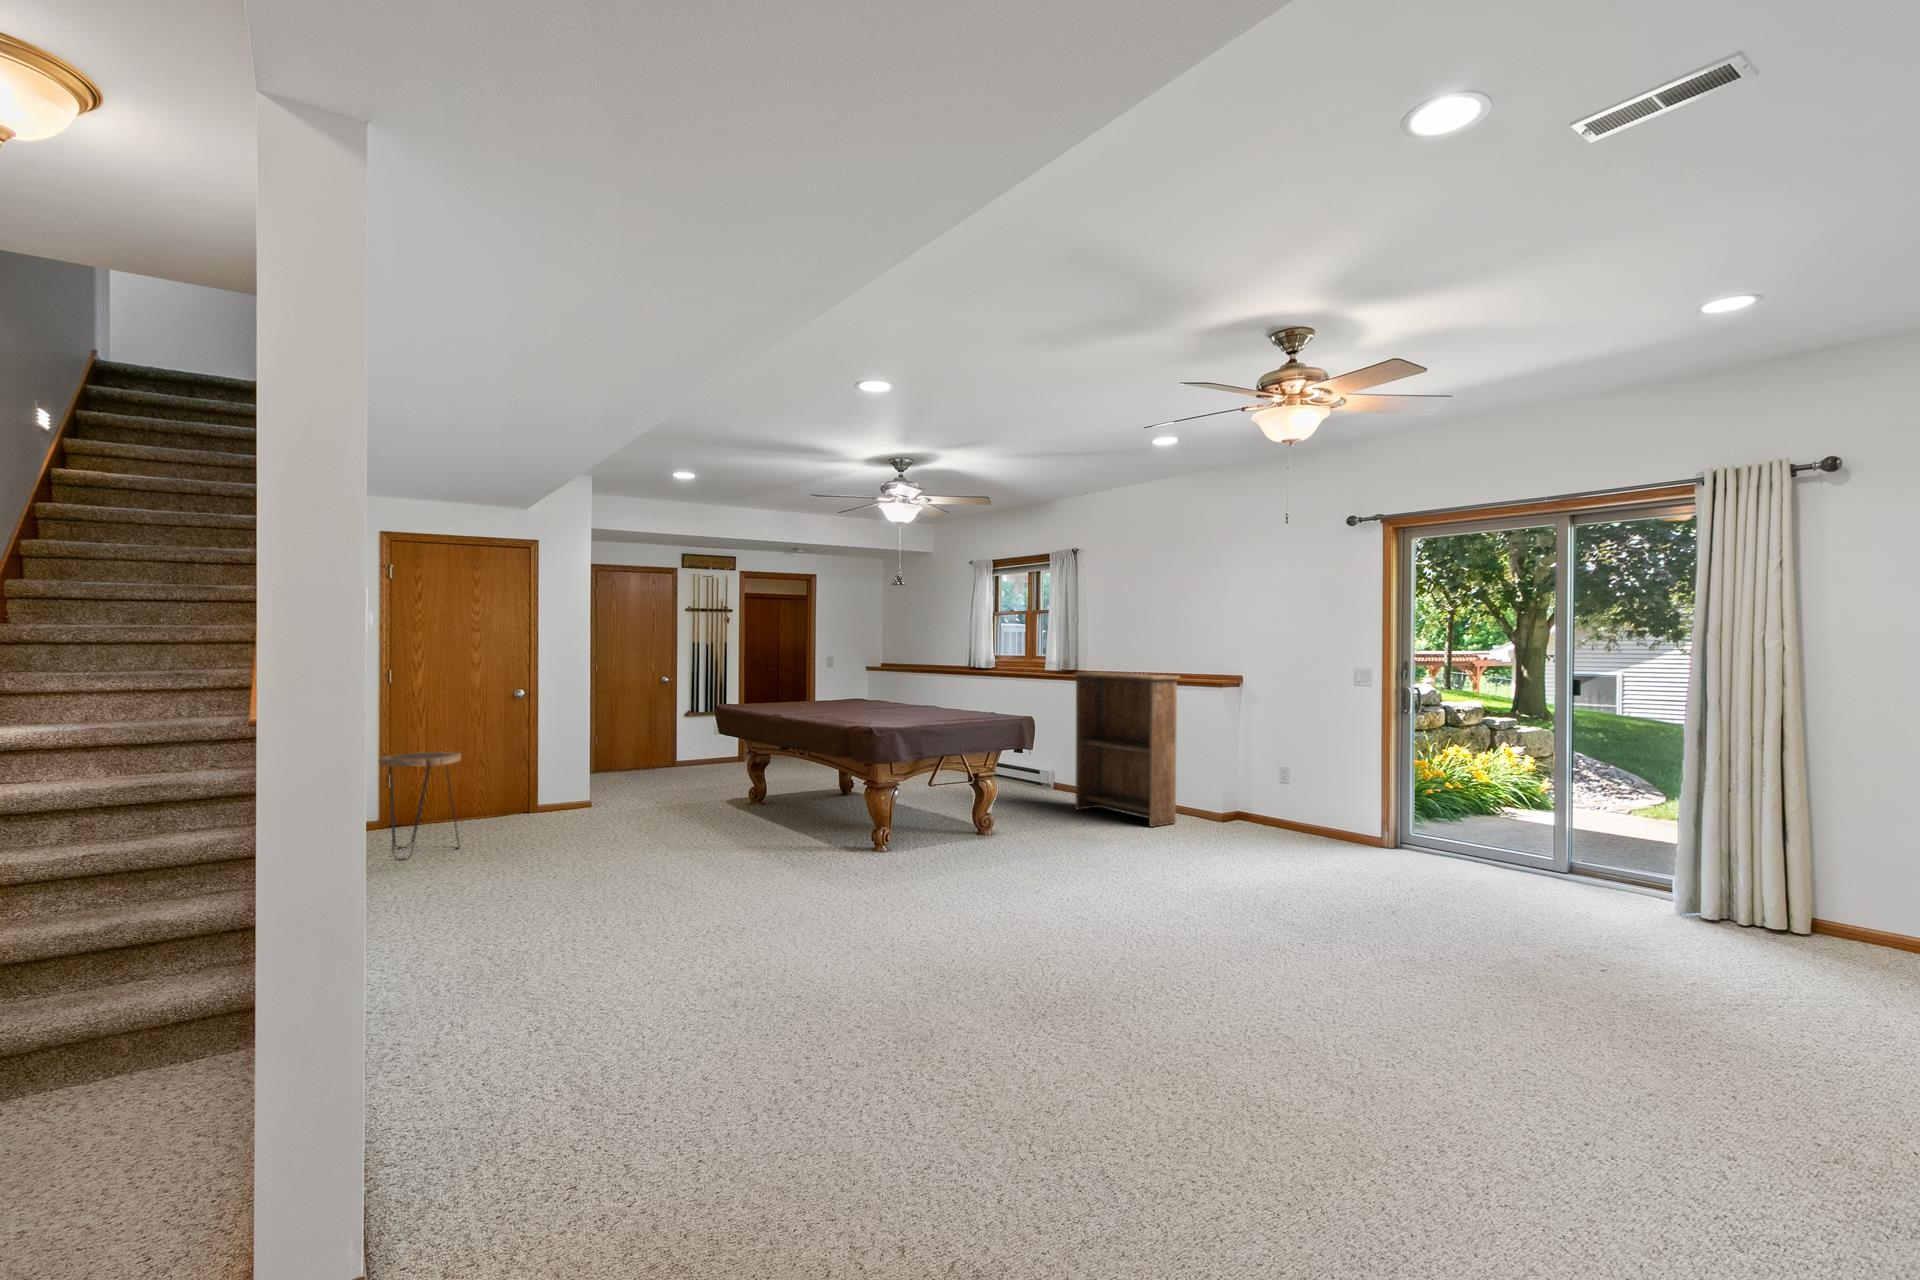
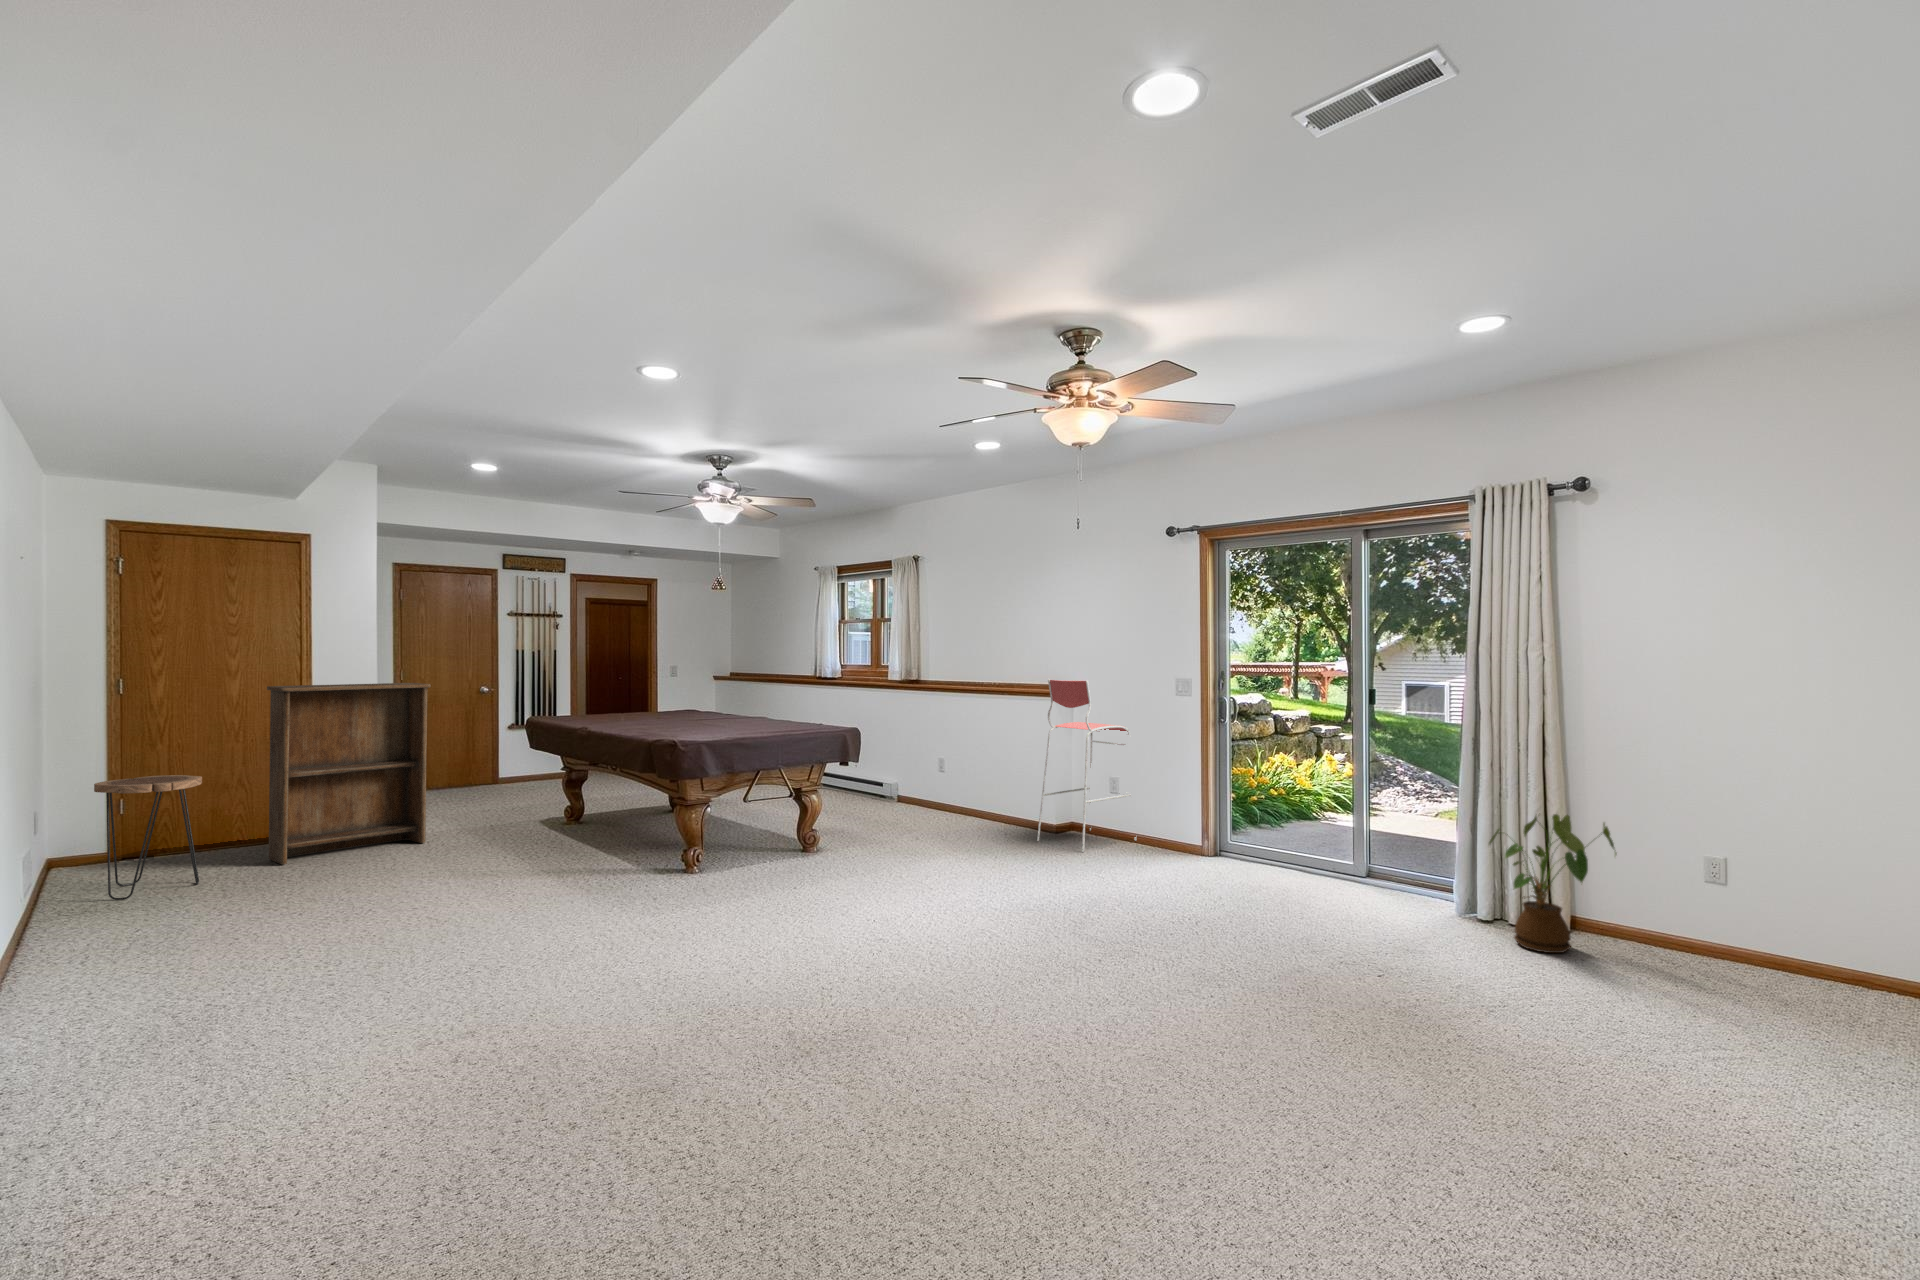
bar stool: none [1209,670,1311,842] -> present [1037,679,1136,852]
bookshelf: present [1074,672,1180,827] -> present [267,683,431,865]
house plant: none [1717,811,1869,957] -> present [1489,814,1617,953]

